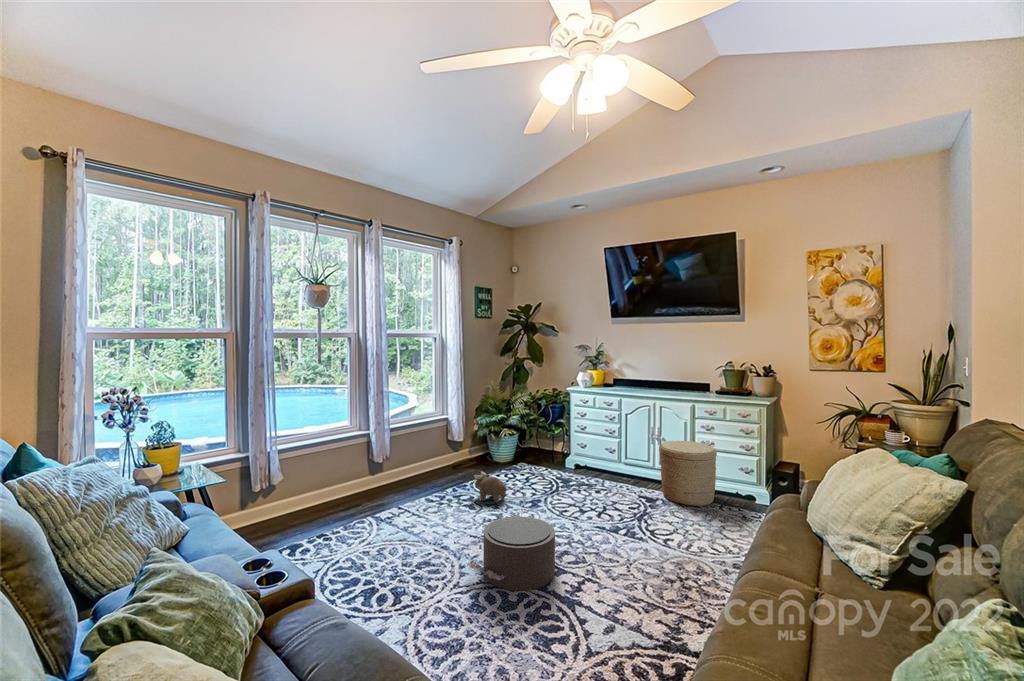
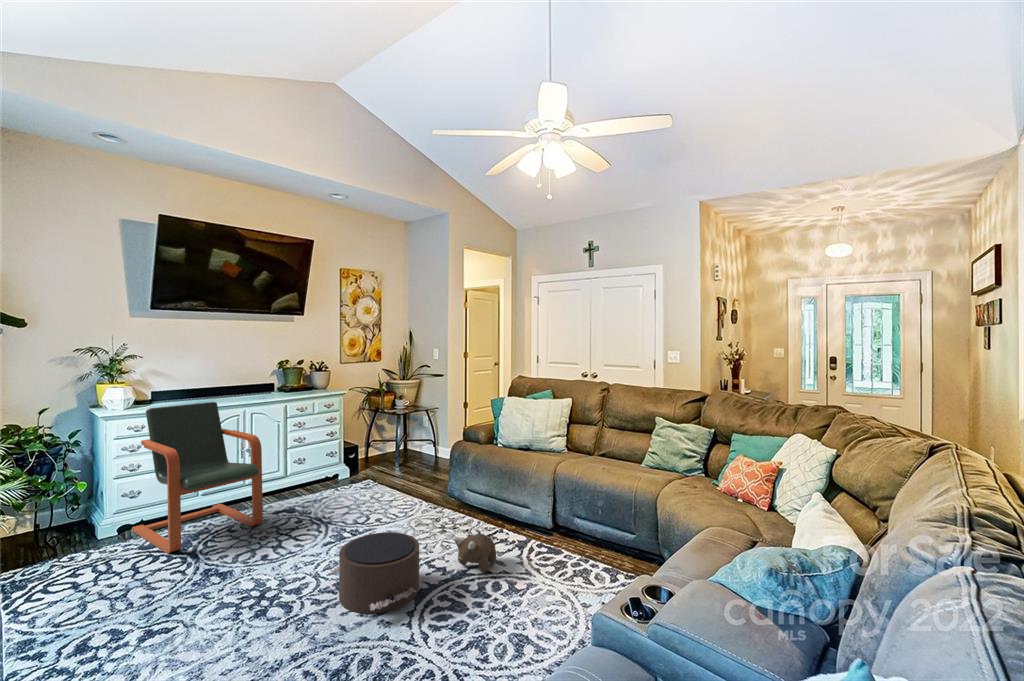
armchair: none [549,387,632,498] -> present [132,402,263,553]
woven basket: present [659,441,717,506] -> none [274,440,332,503]
plush toy: present [474,471,507,503] -> present [454,534,496,573]

